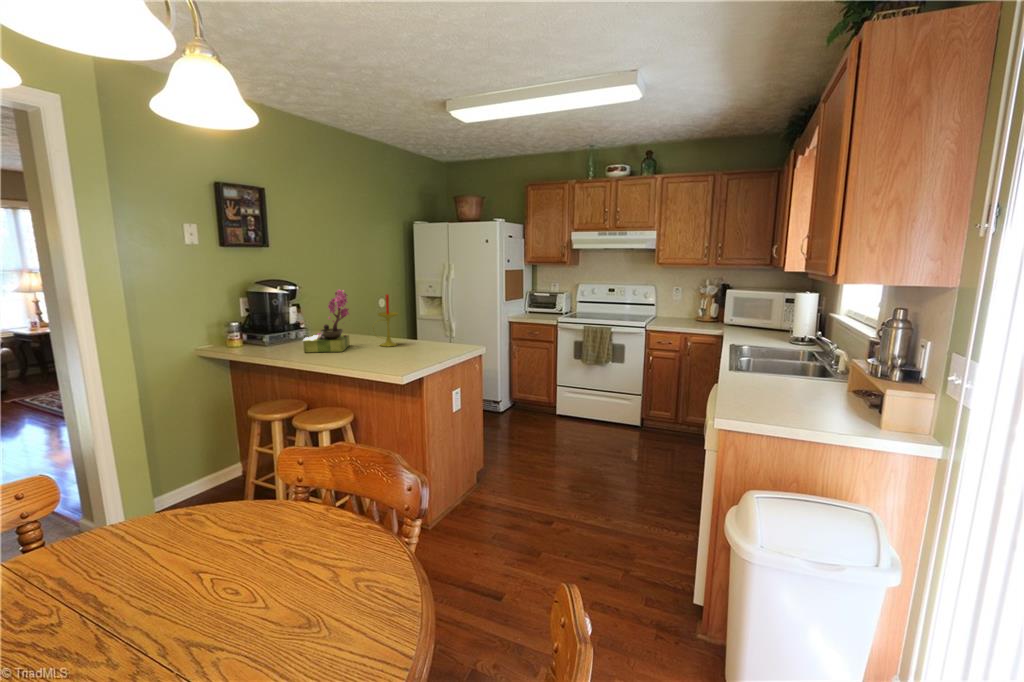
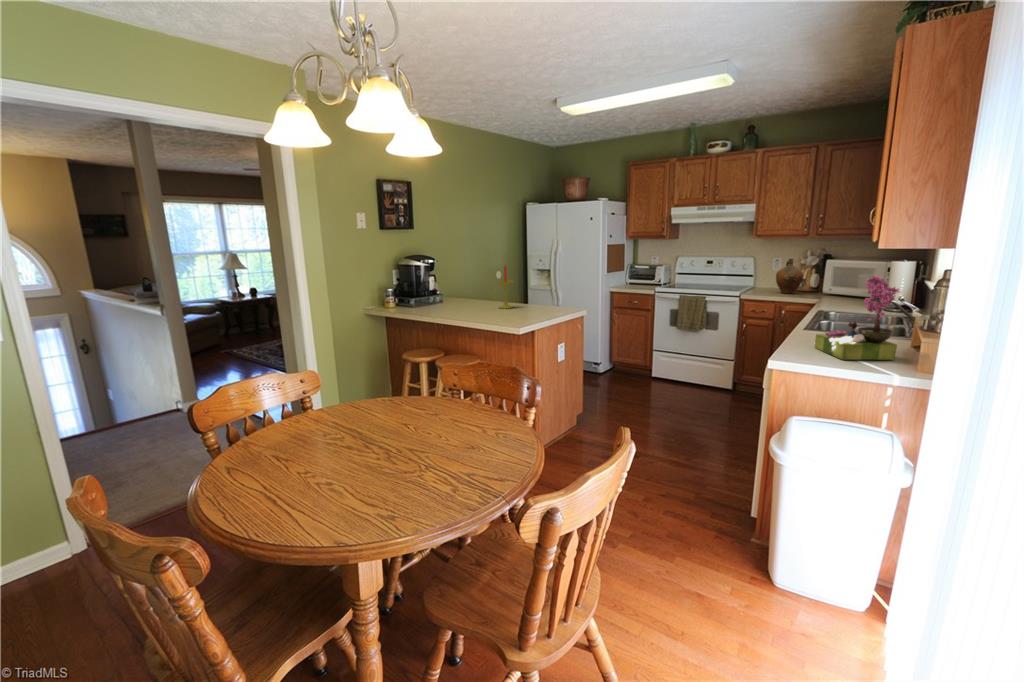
ceramic jug: none [678,288,704,324] -> present [776,259,803,294]
flower arrangement: present [303,289,349,353] -> present [814,275,899,360]

